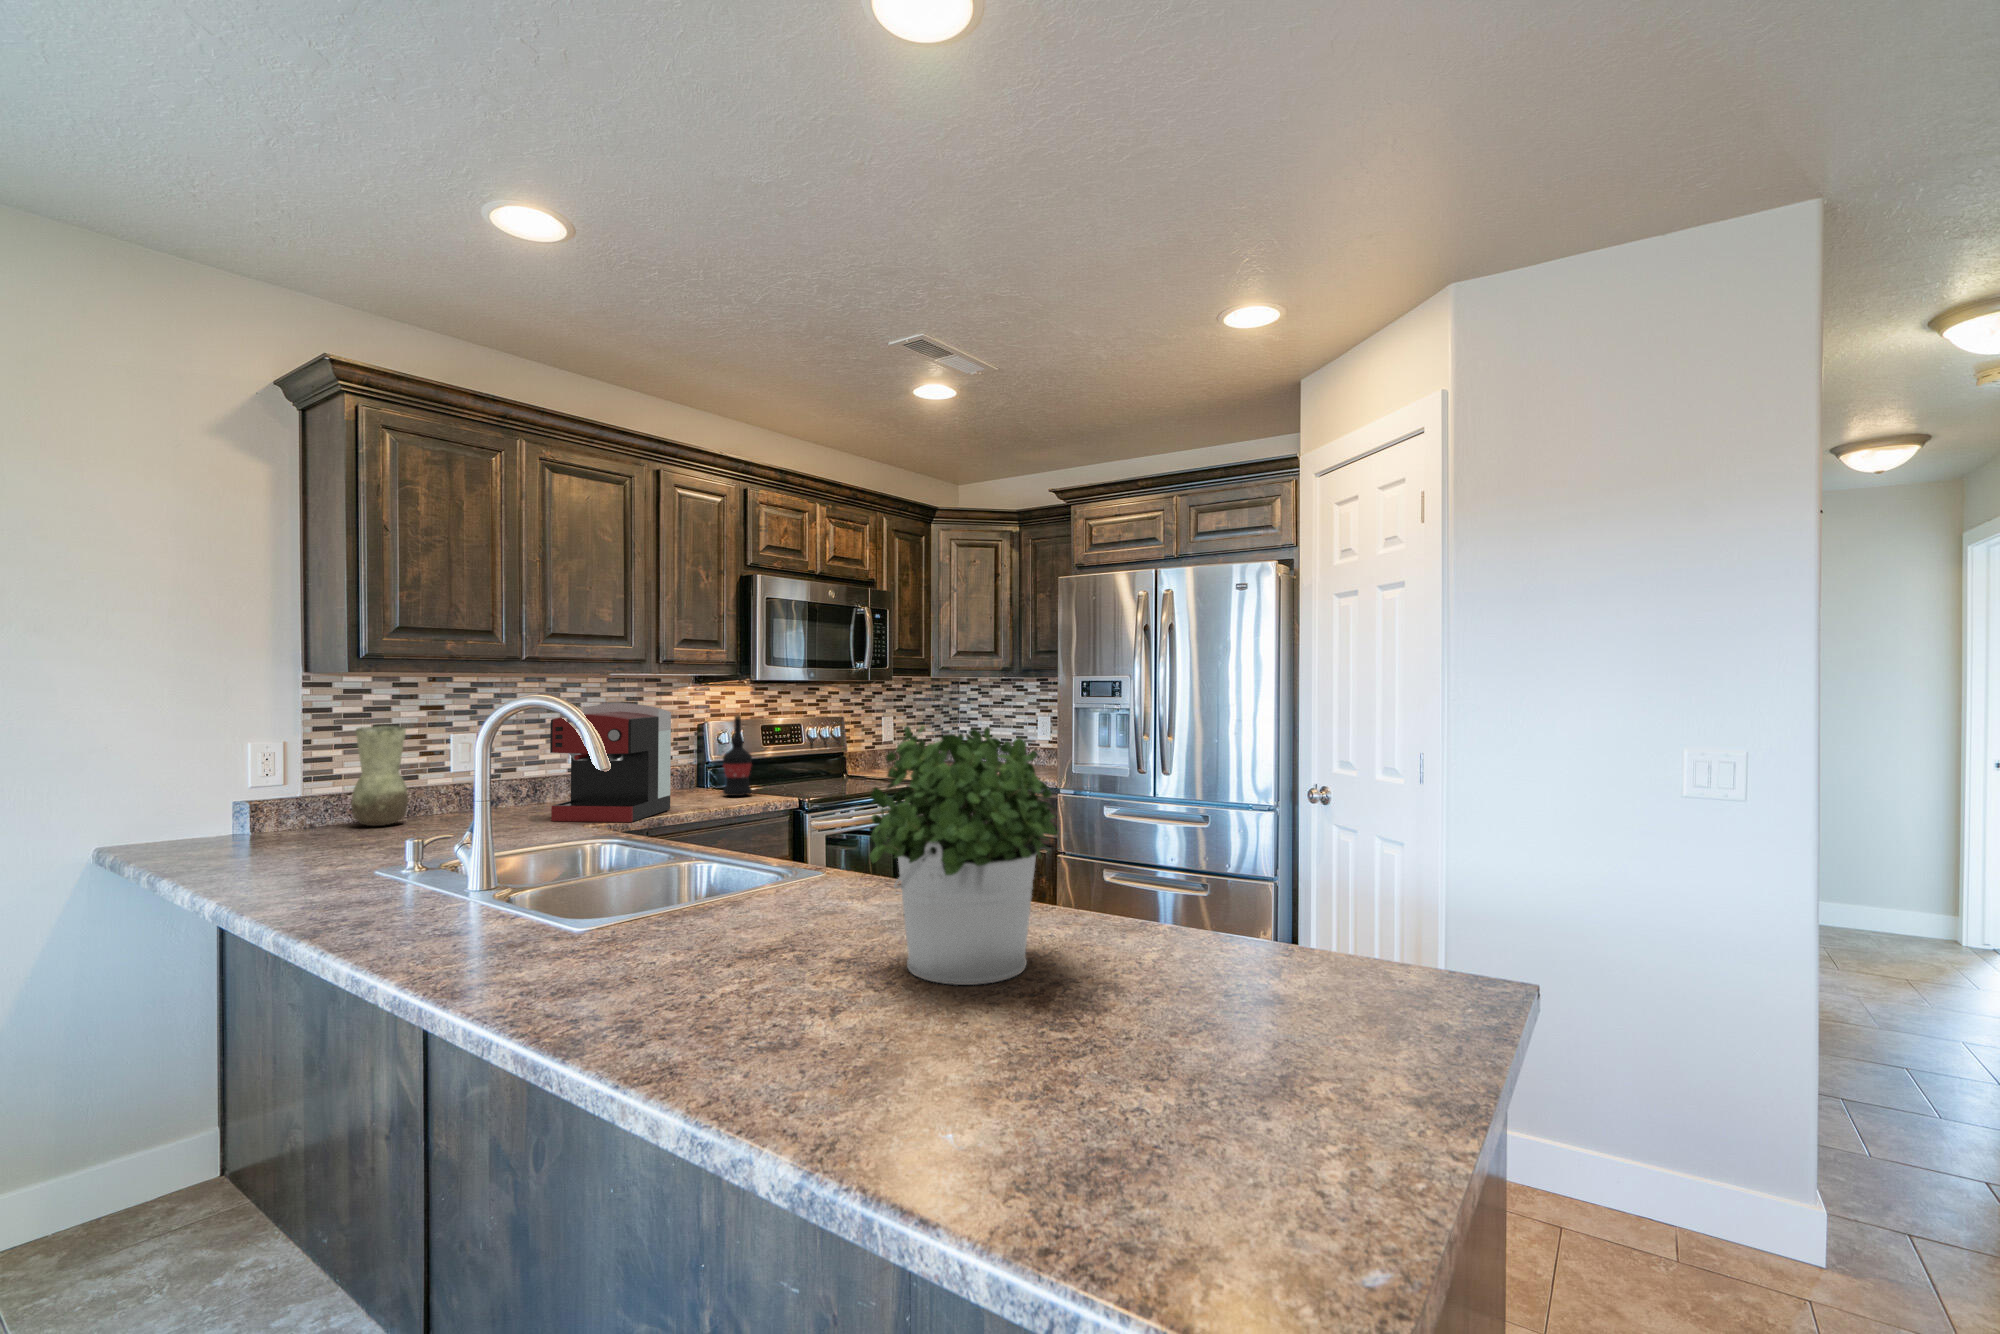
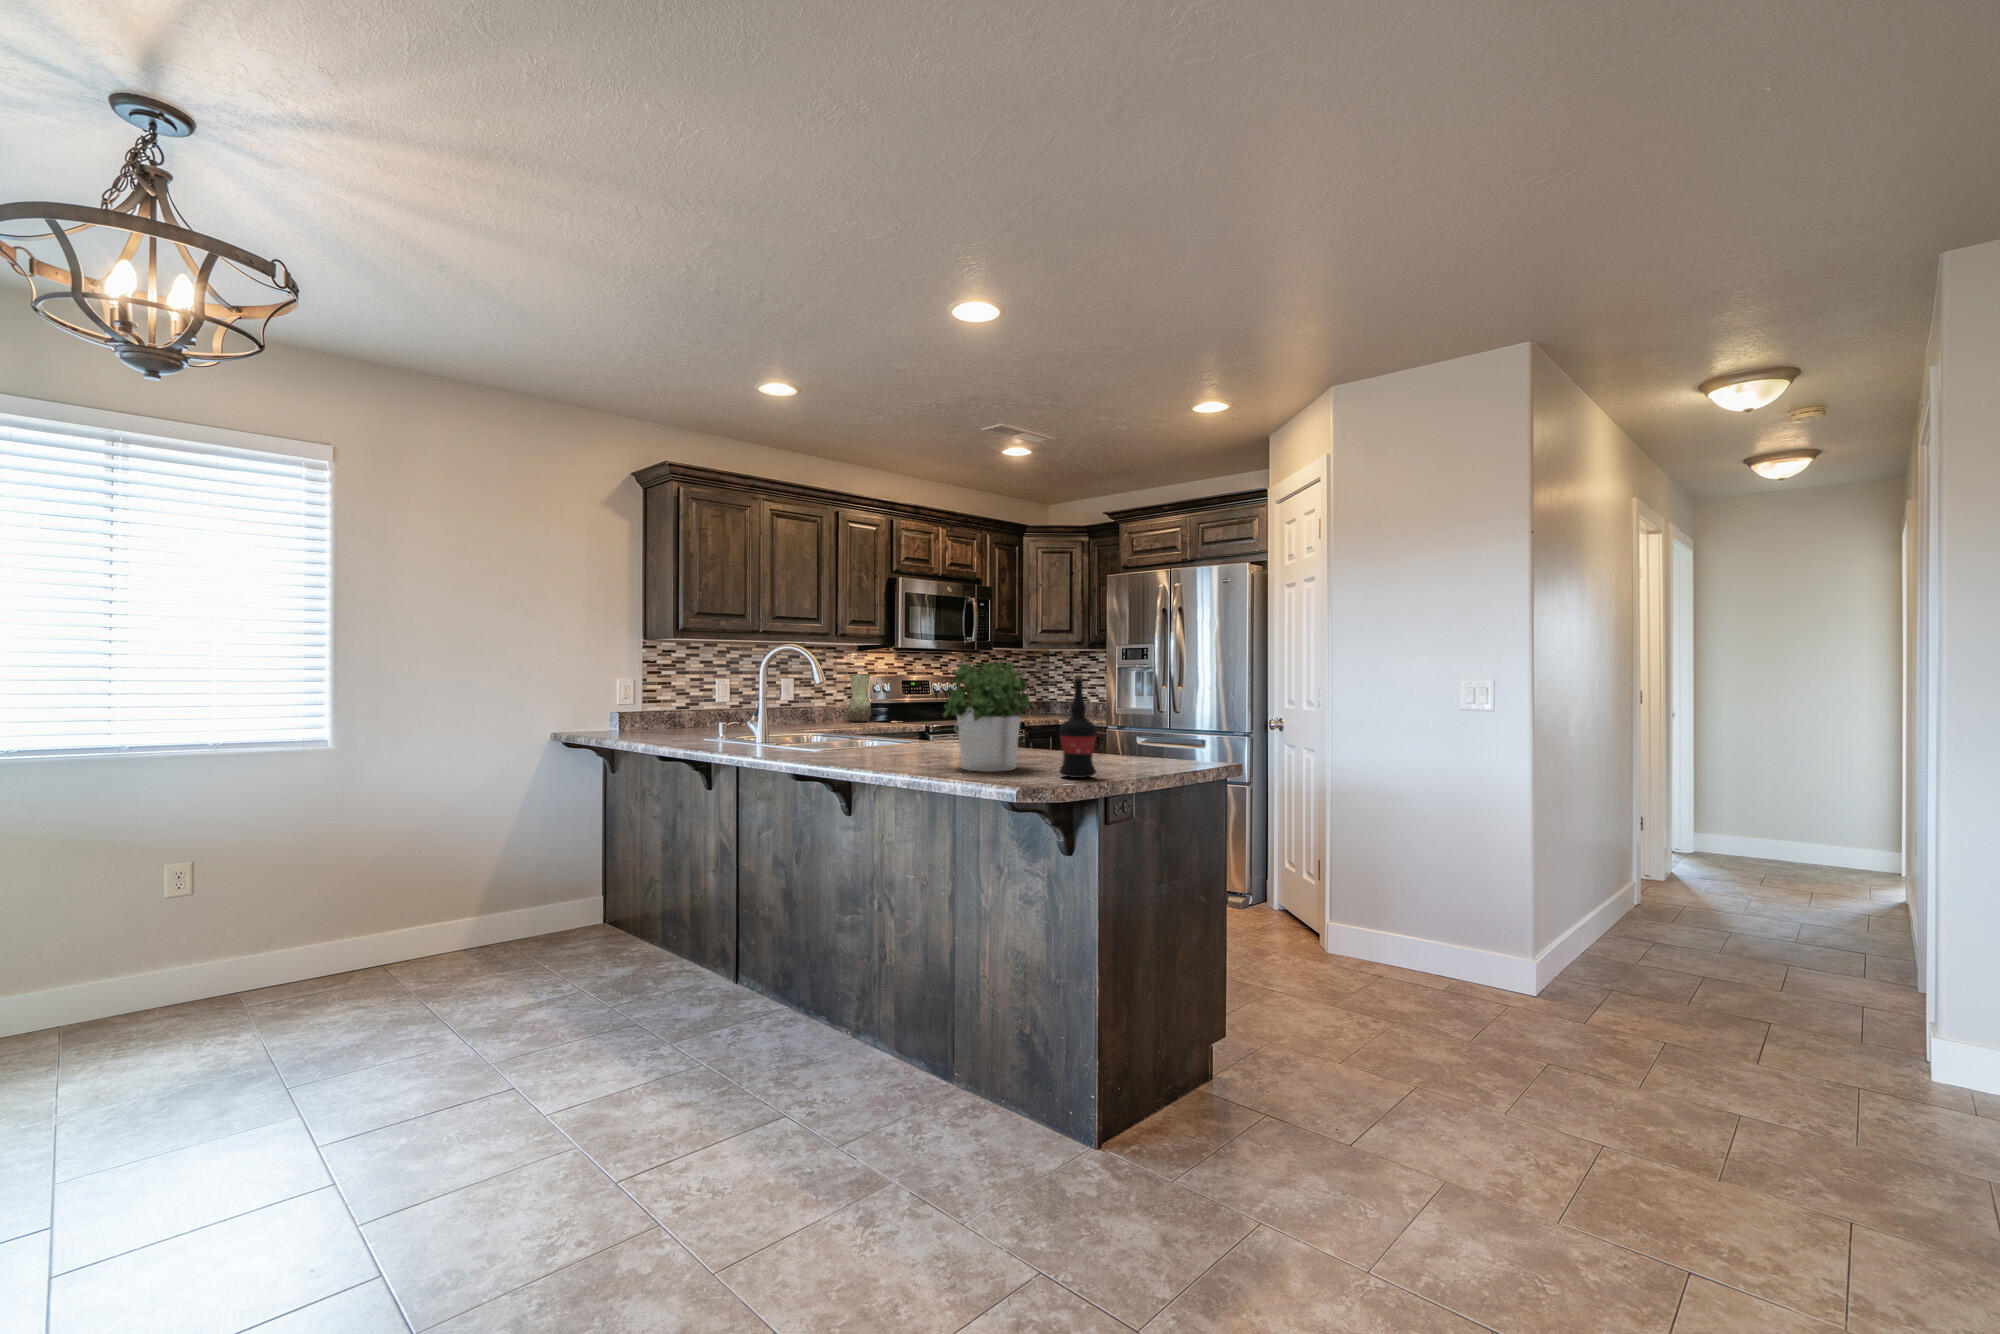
coffee maker: present [550,703,671,822] -> none [777,660,846,732]
wine bottle: present [723,715,752,796] -> present [1060,675,1097,778]
vase: present [351,726,409,826] -> present [848,674,871,722]

